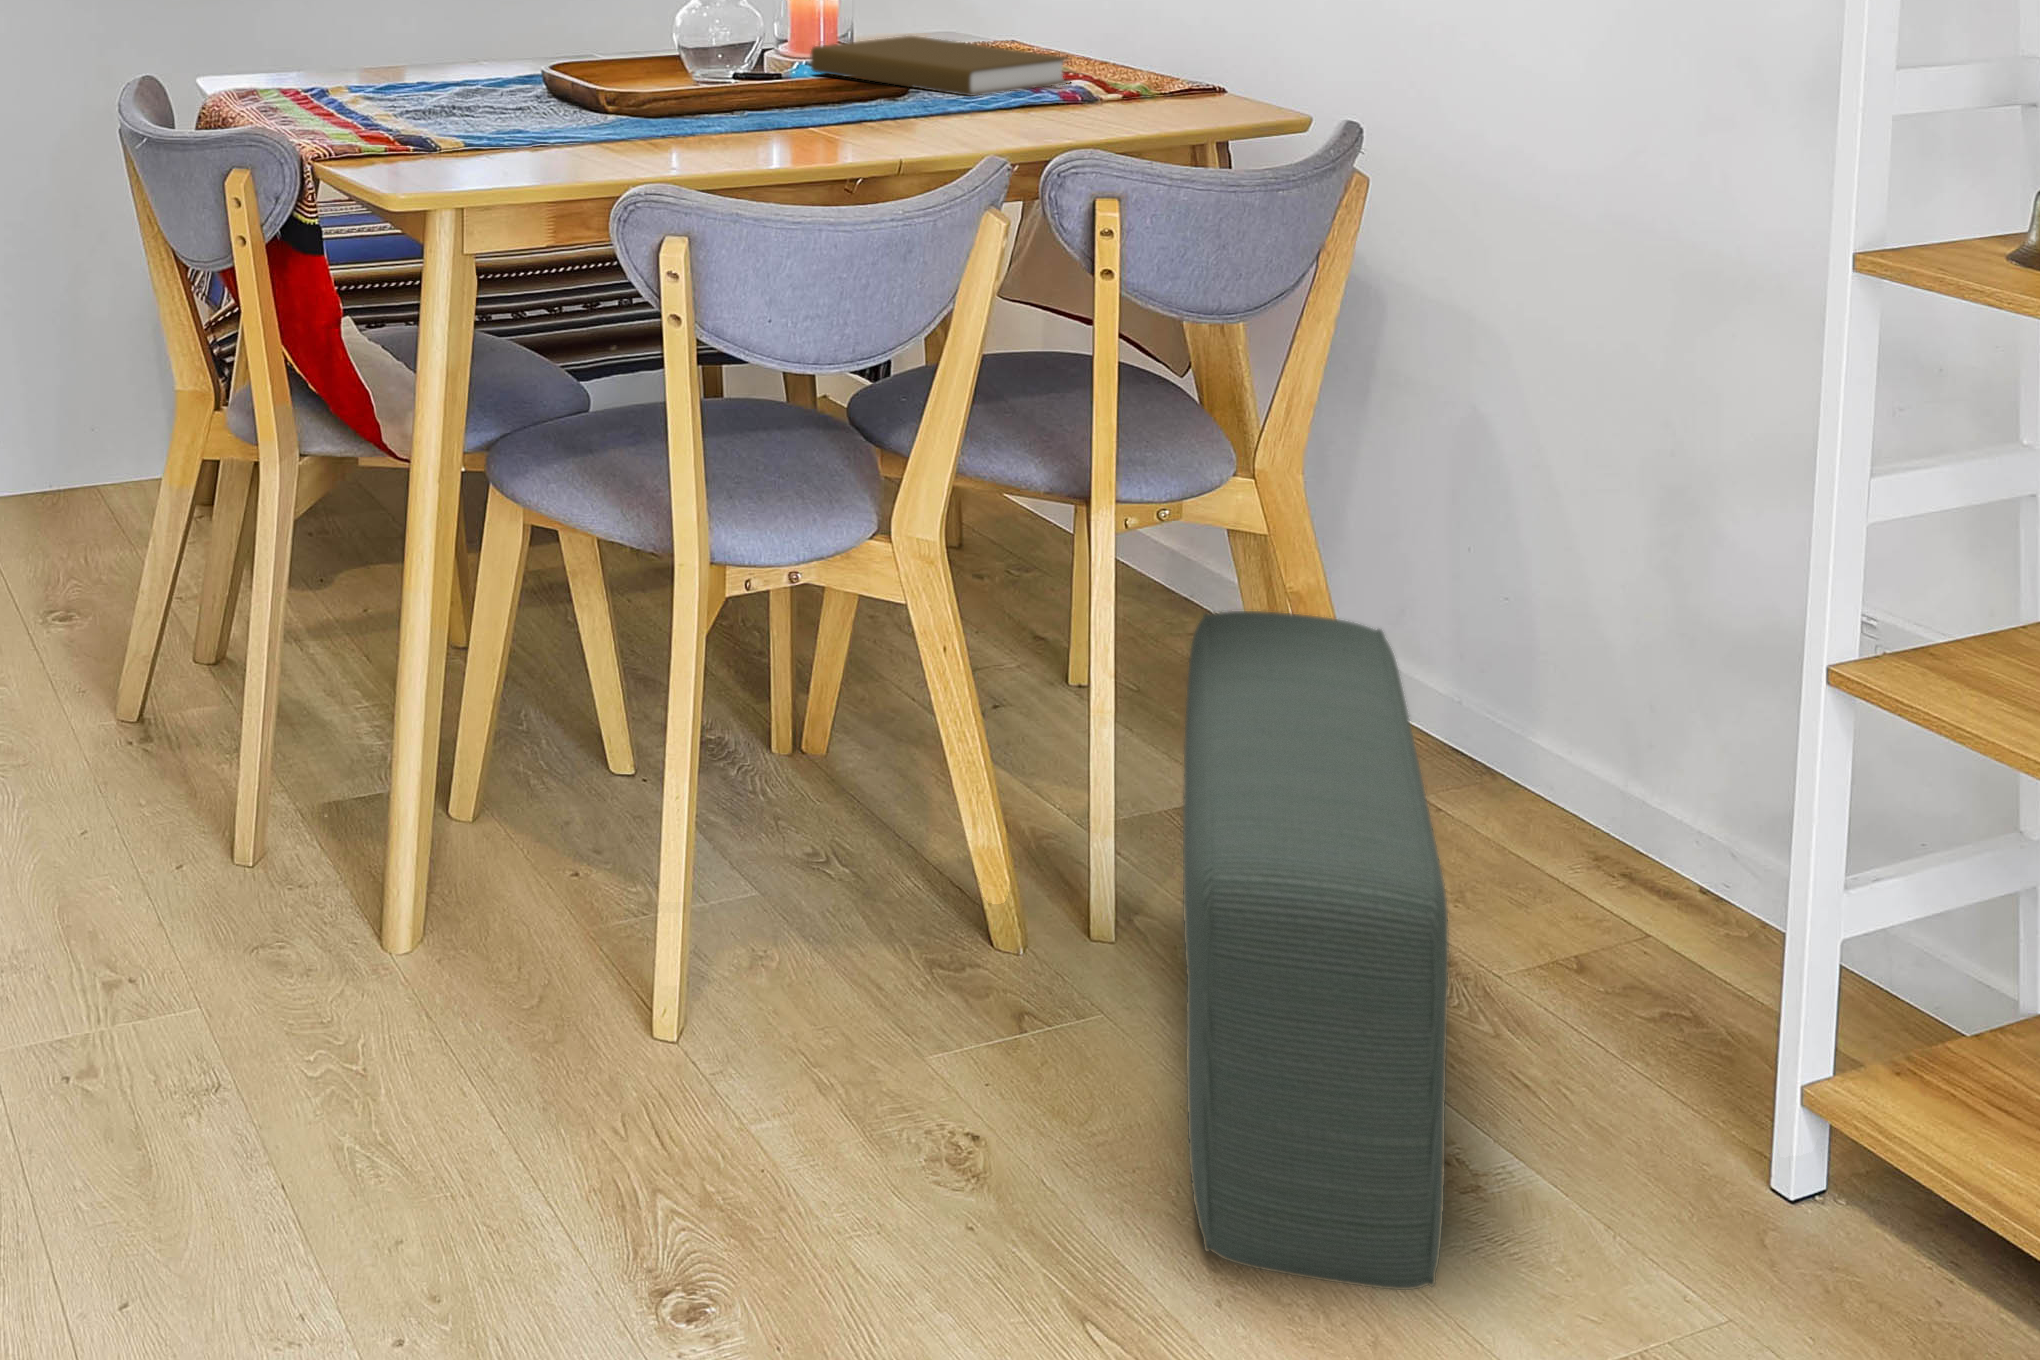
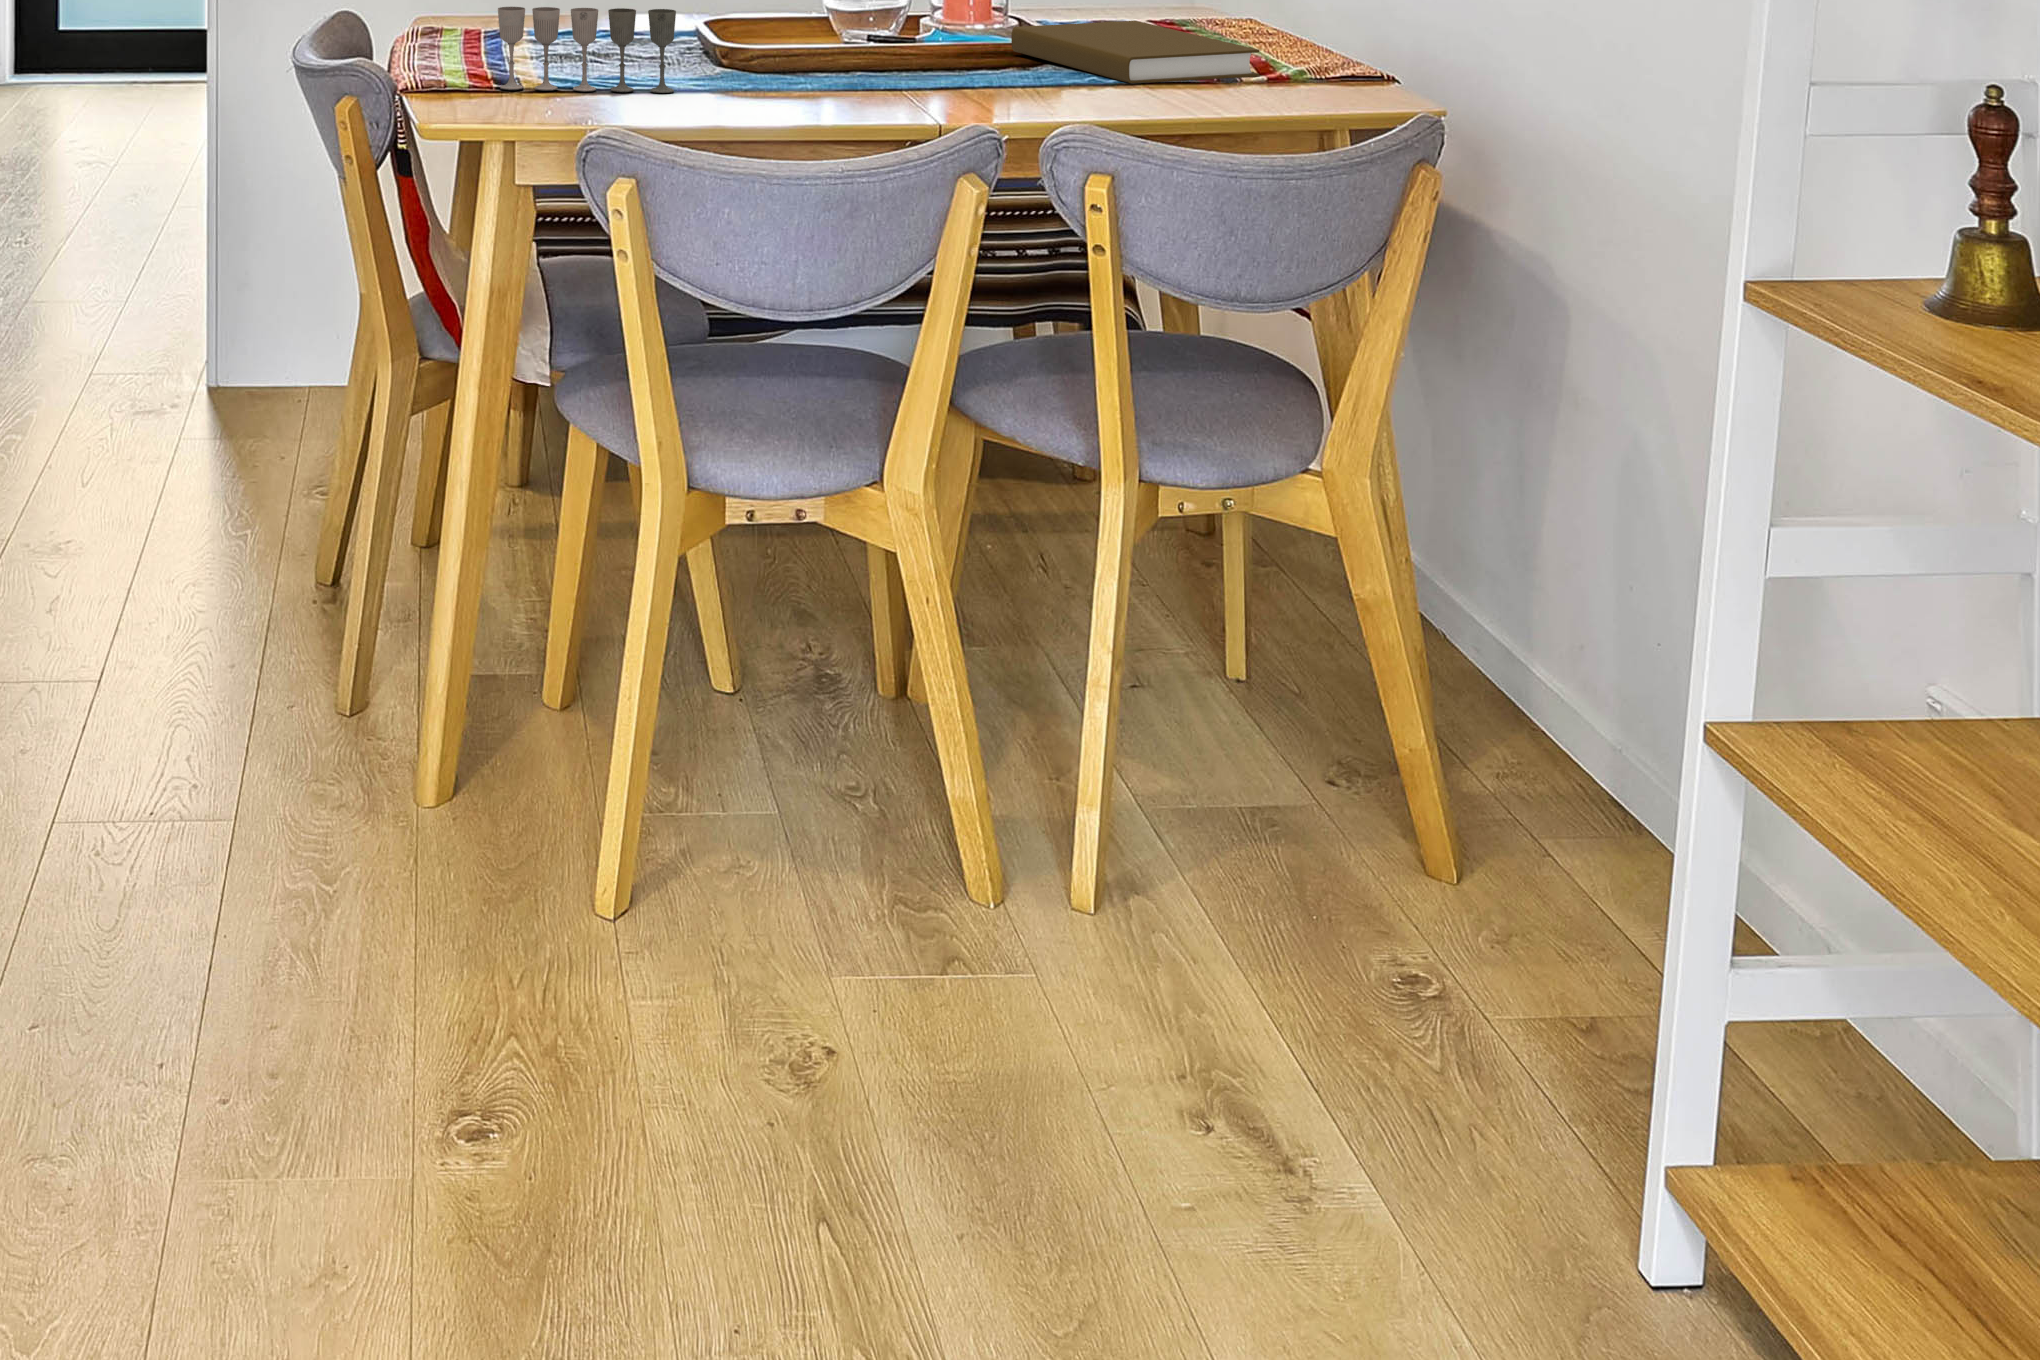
wine glass: none [370,41,560,136] -> present [498,7,676,93]
pouf: present [1183,611,1449,1290] -> none [979,607,1394,1261]

